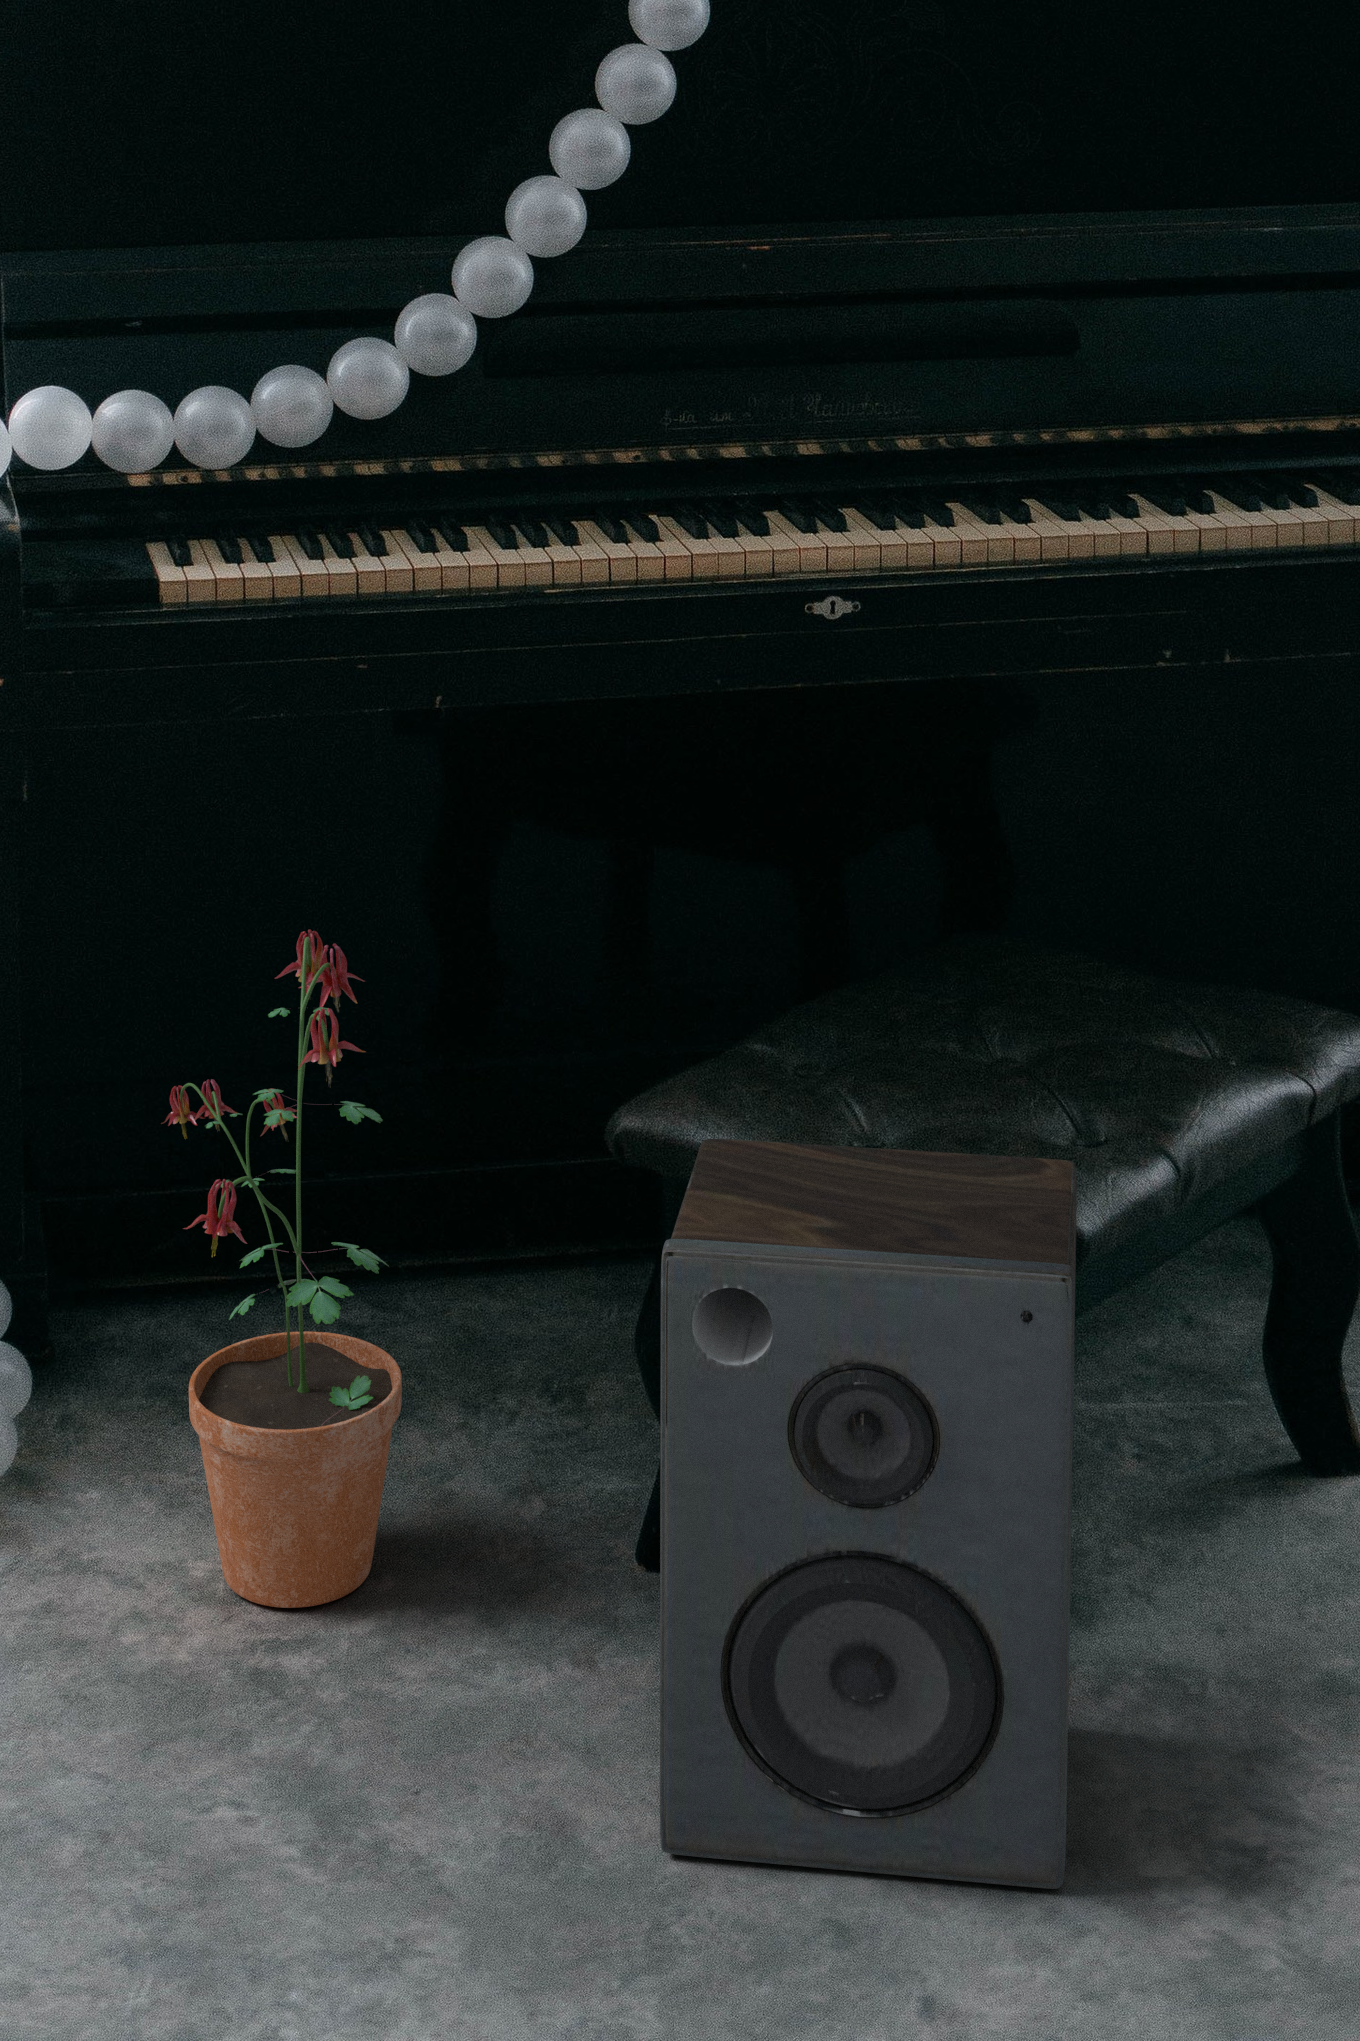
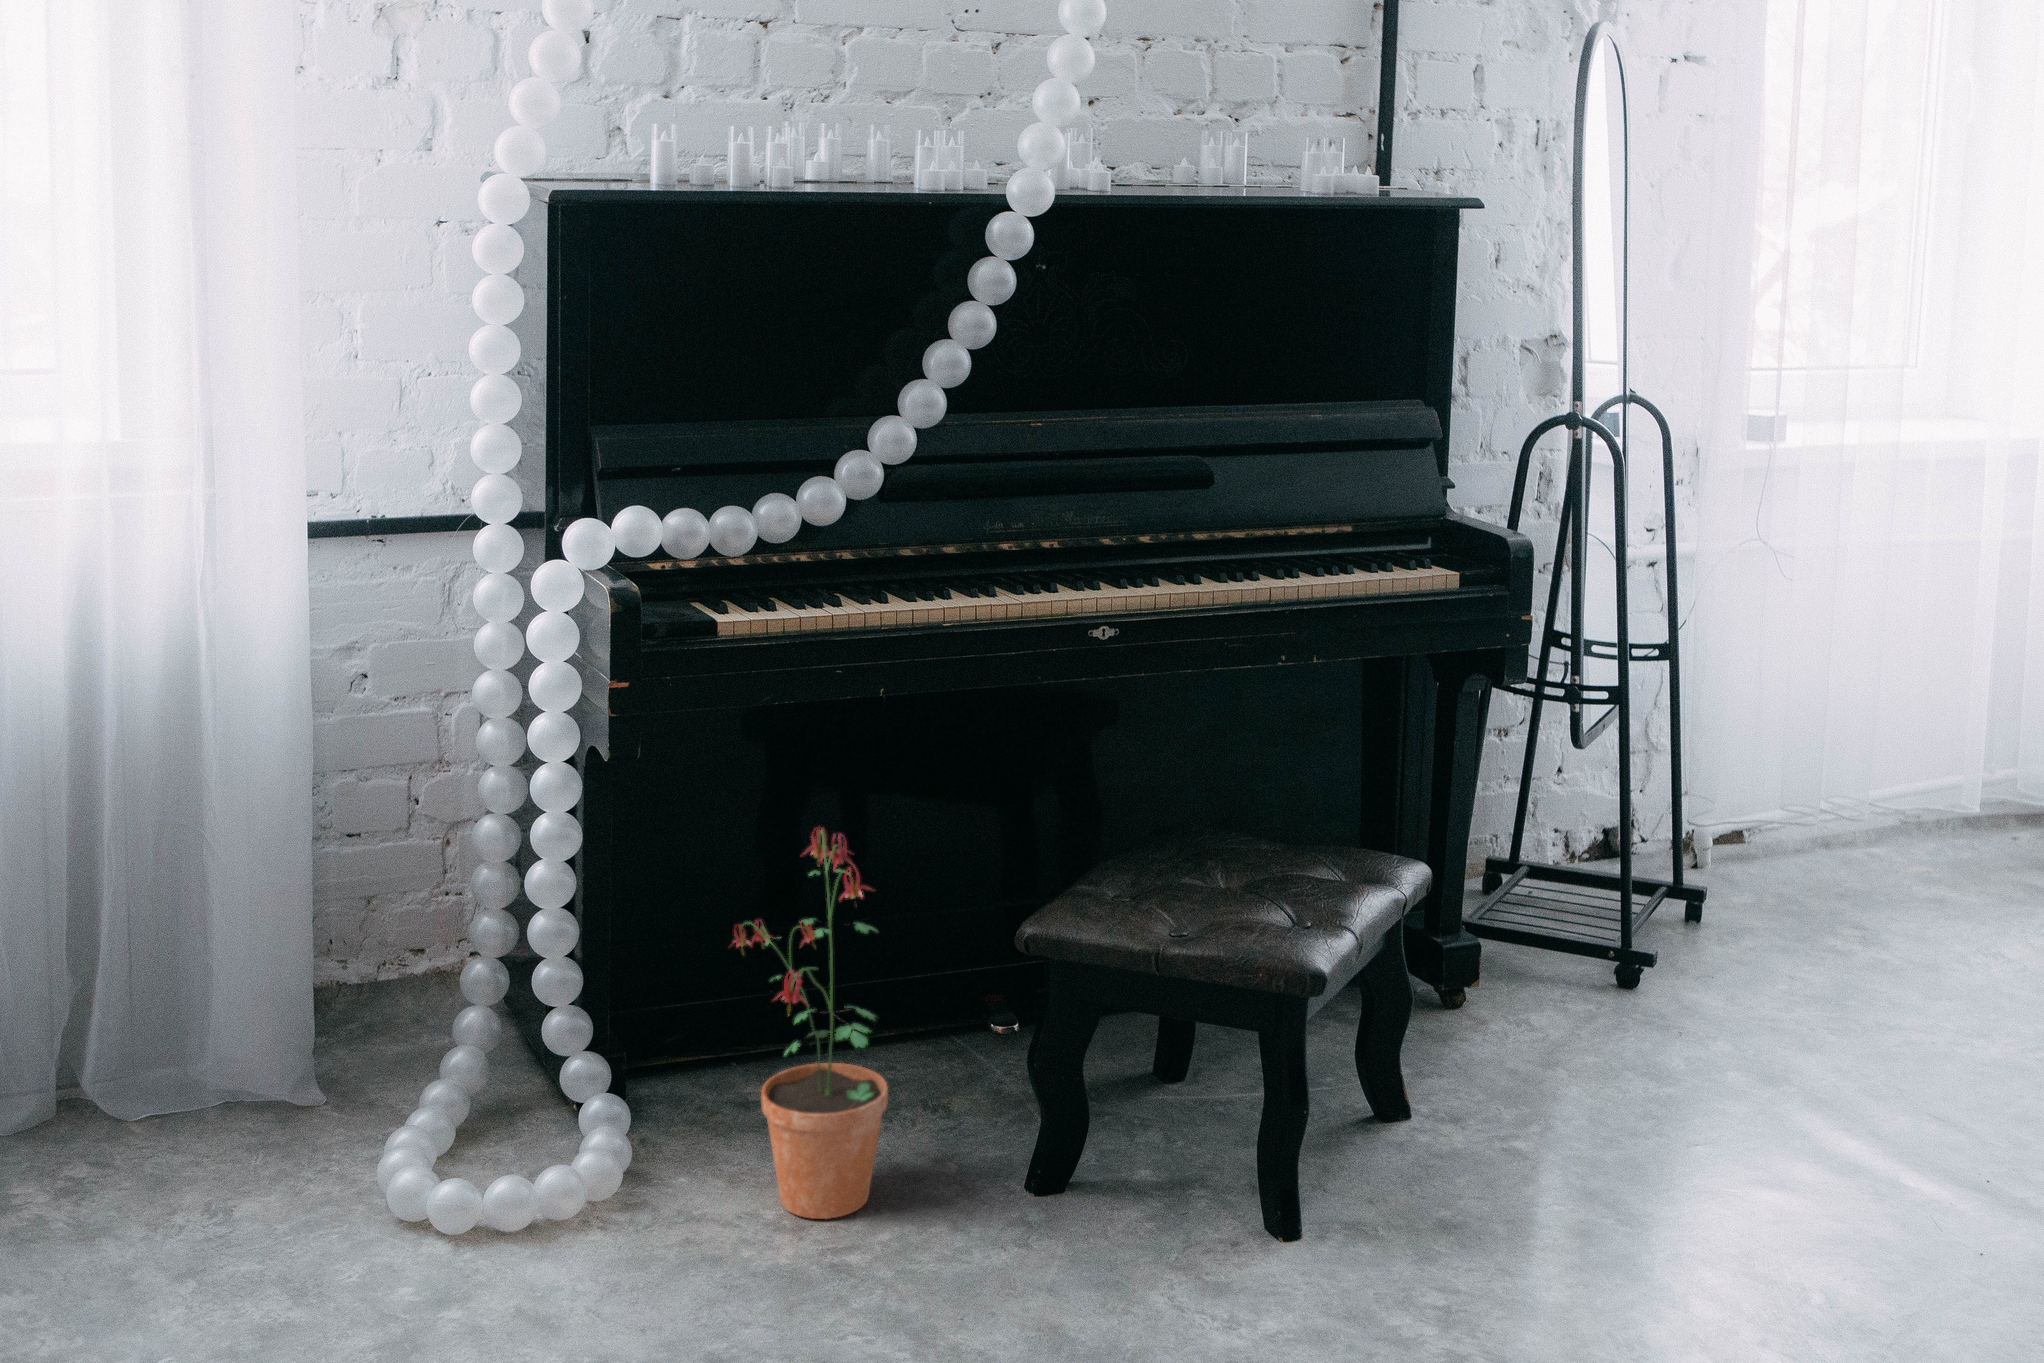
speaker: present [660,1139,1077,1889] -> none [1083,918,1331,1314]

